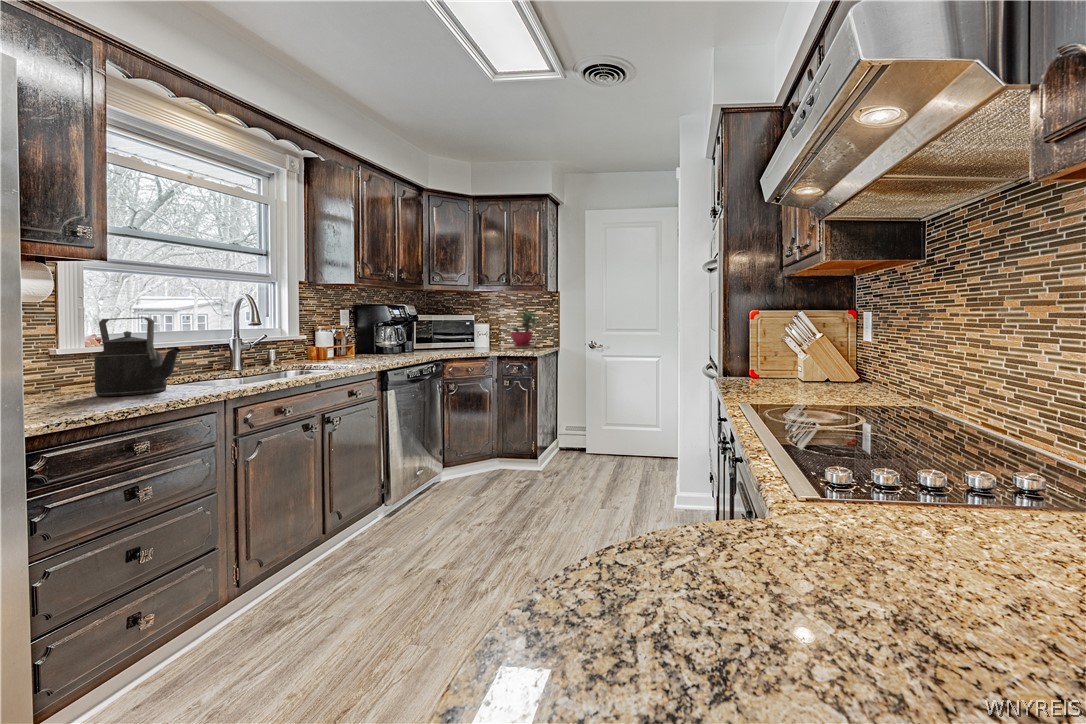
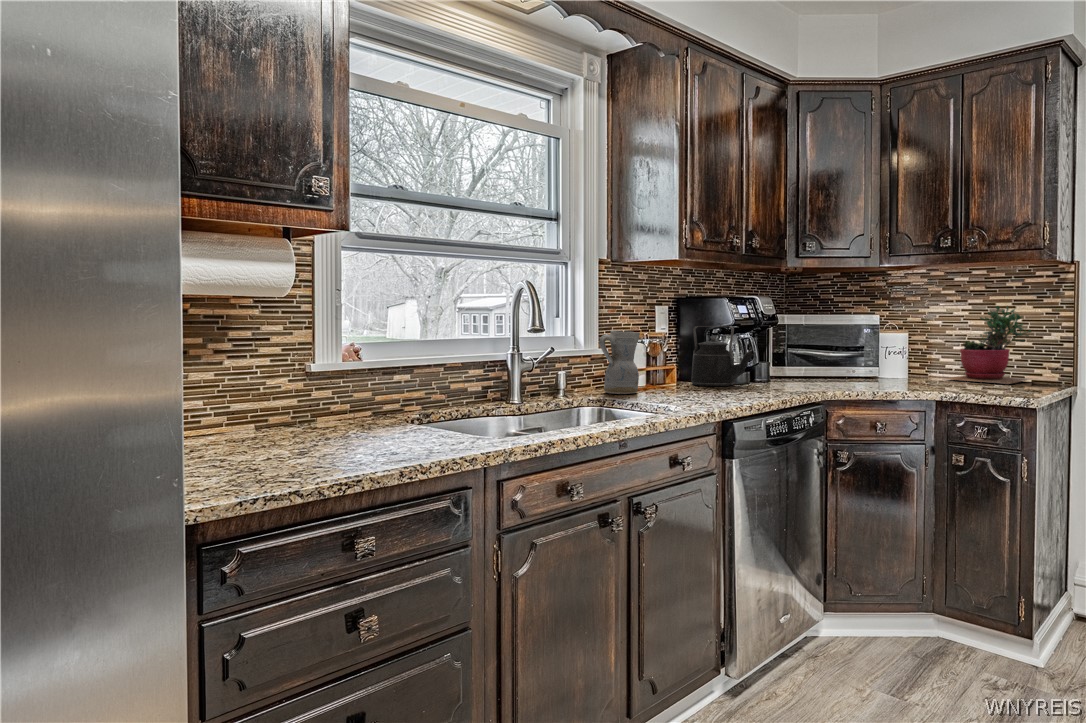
kettle: present [95,317,181,396] -> present [691,326,754,386]
ceramic pitcher: none [300,323,329,363] -> present [599,331,640,394]

